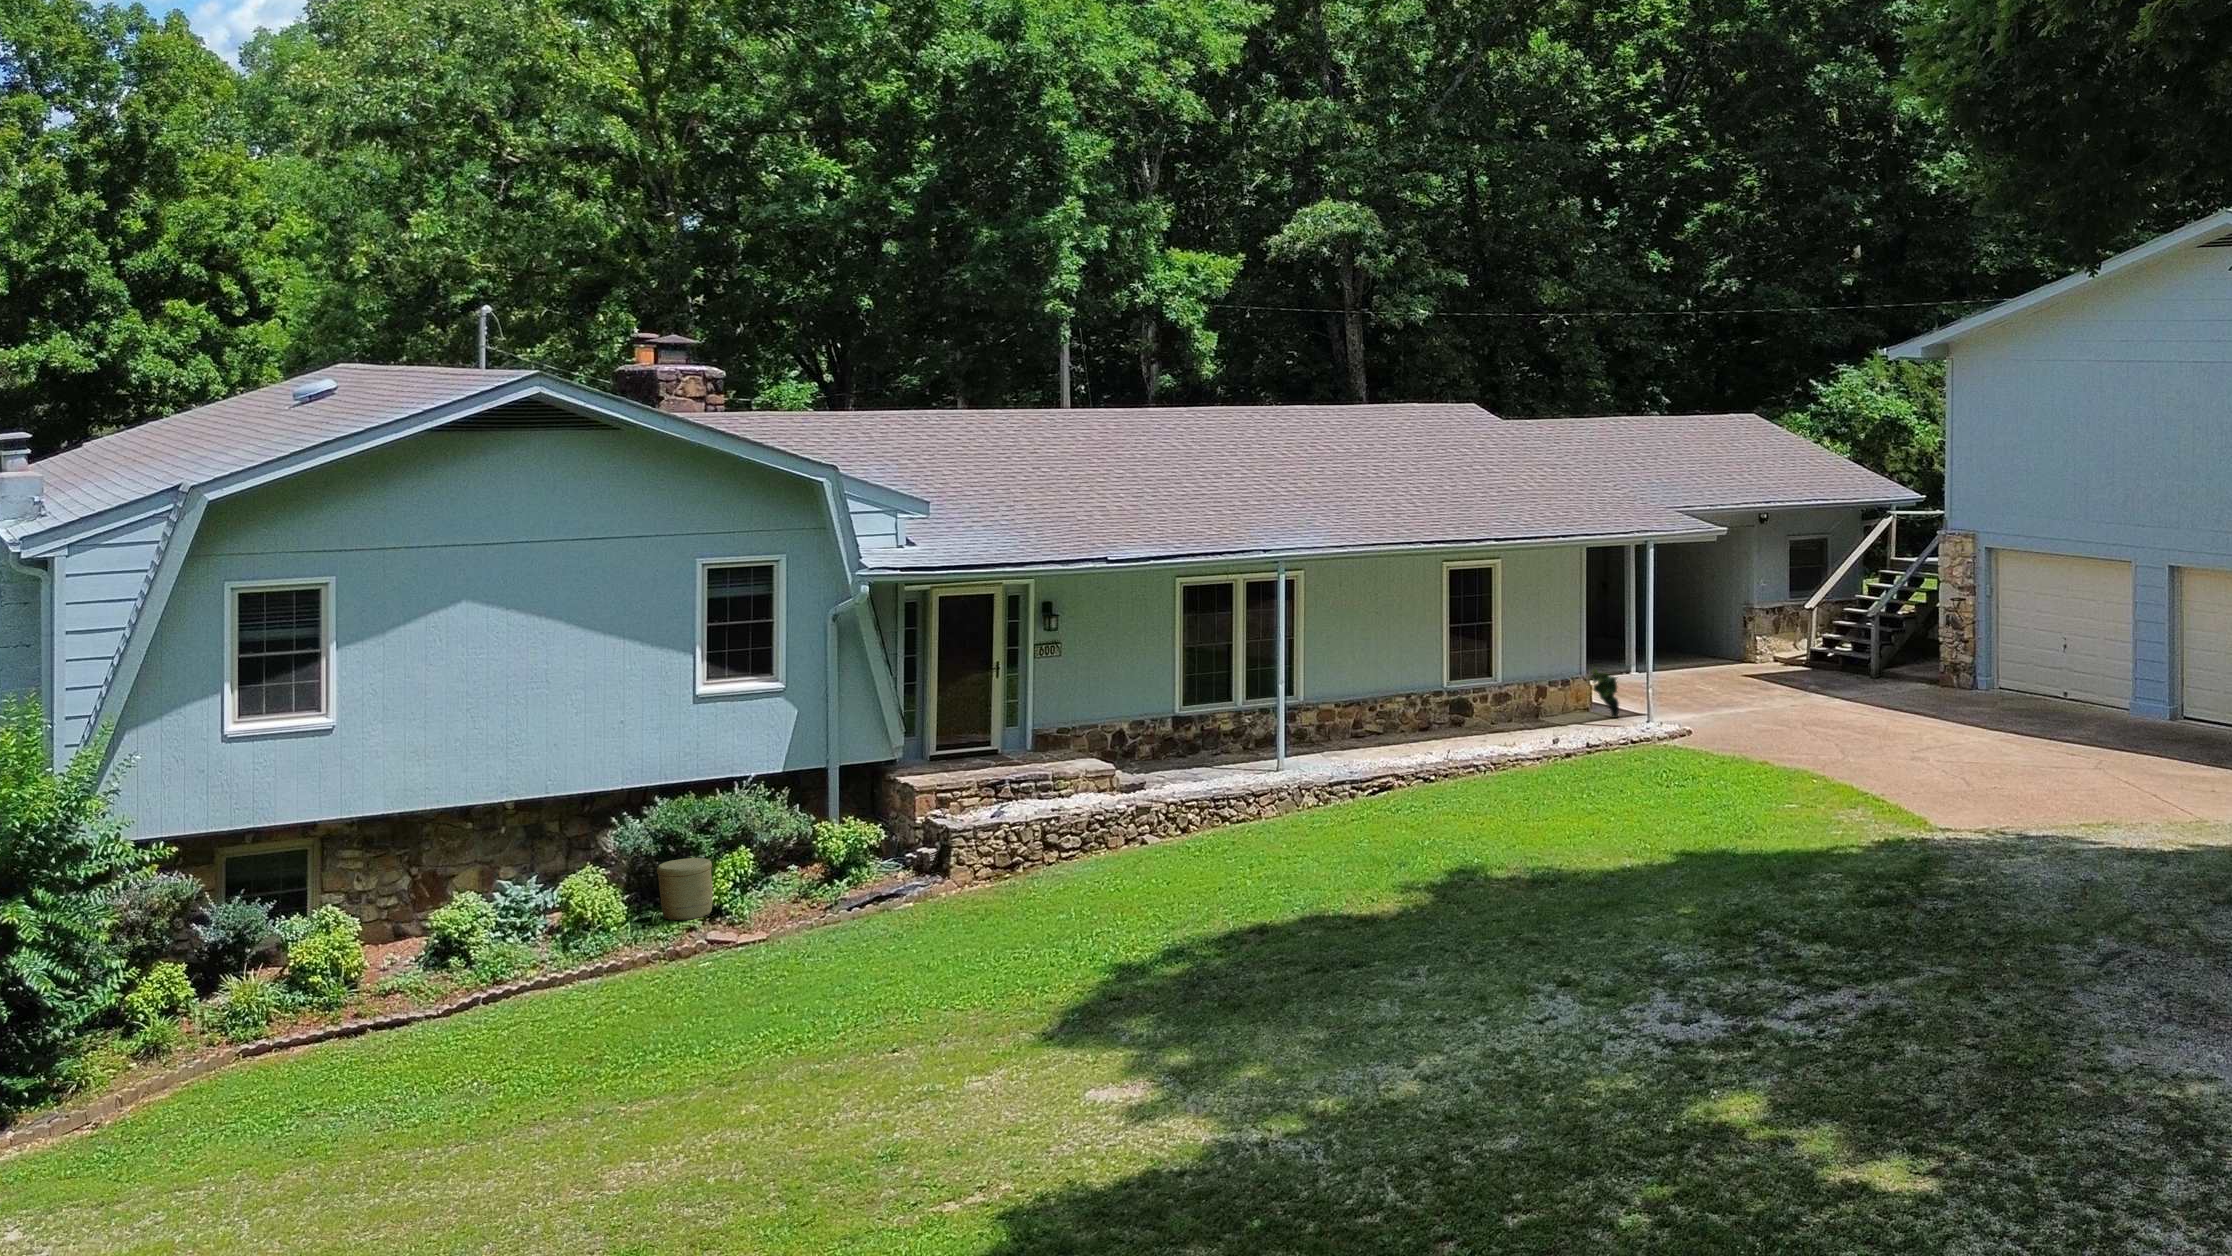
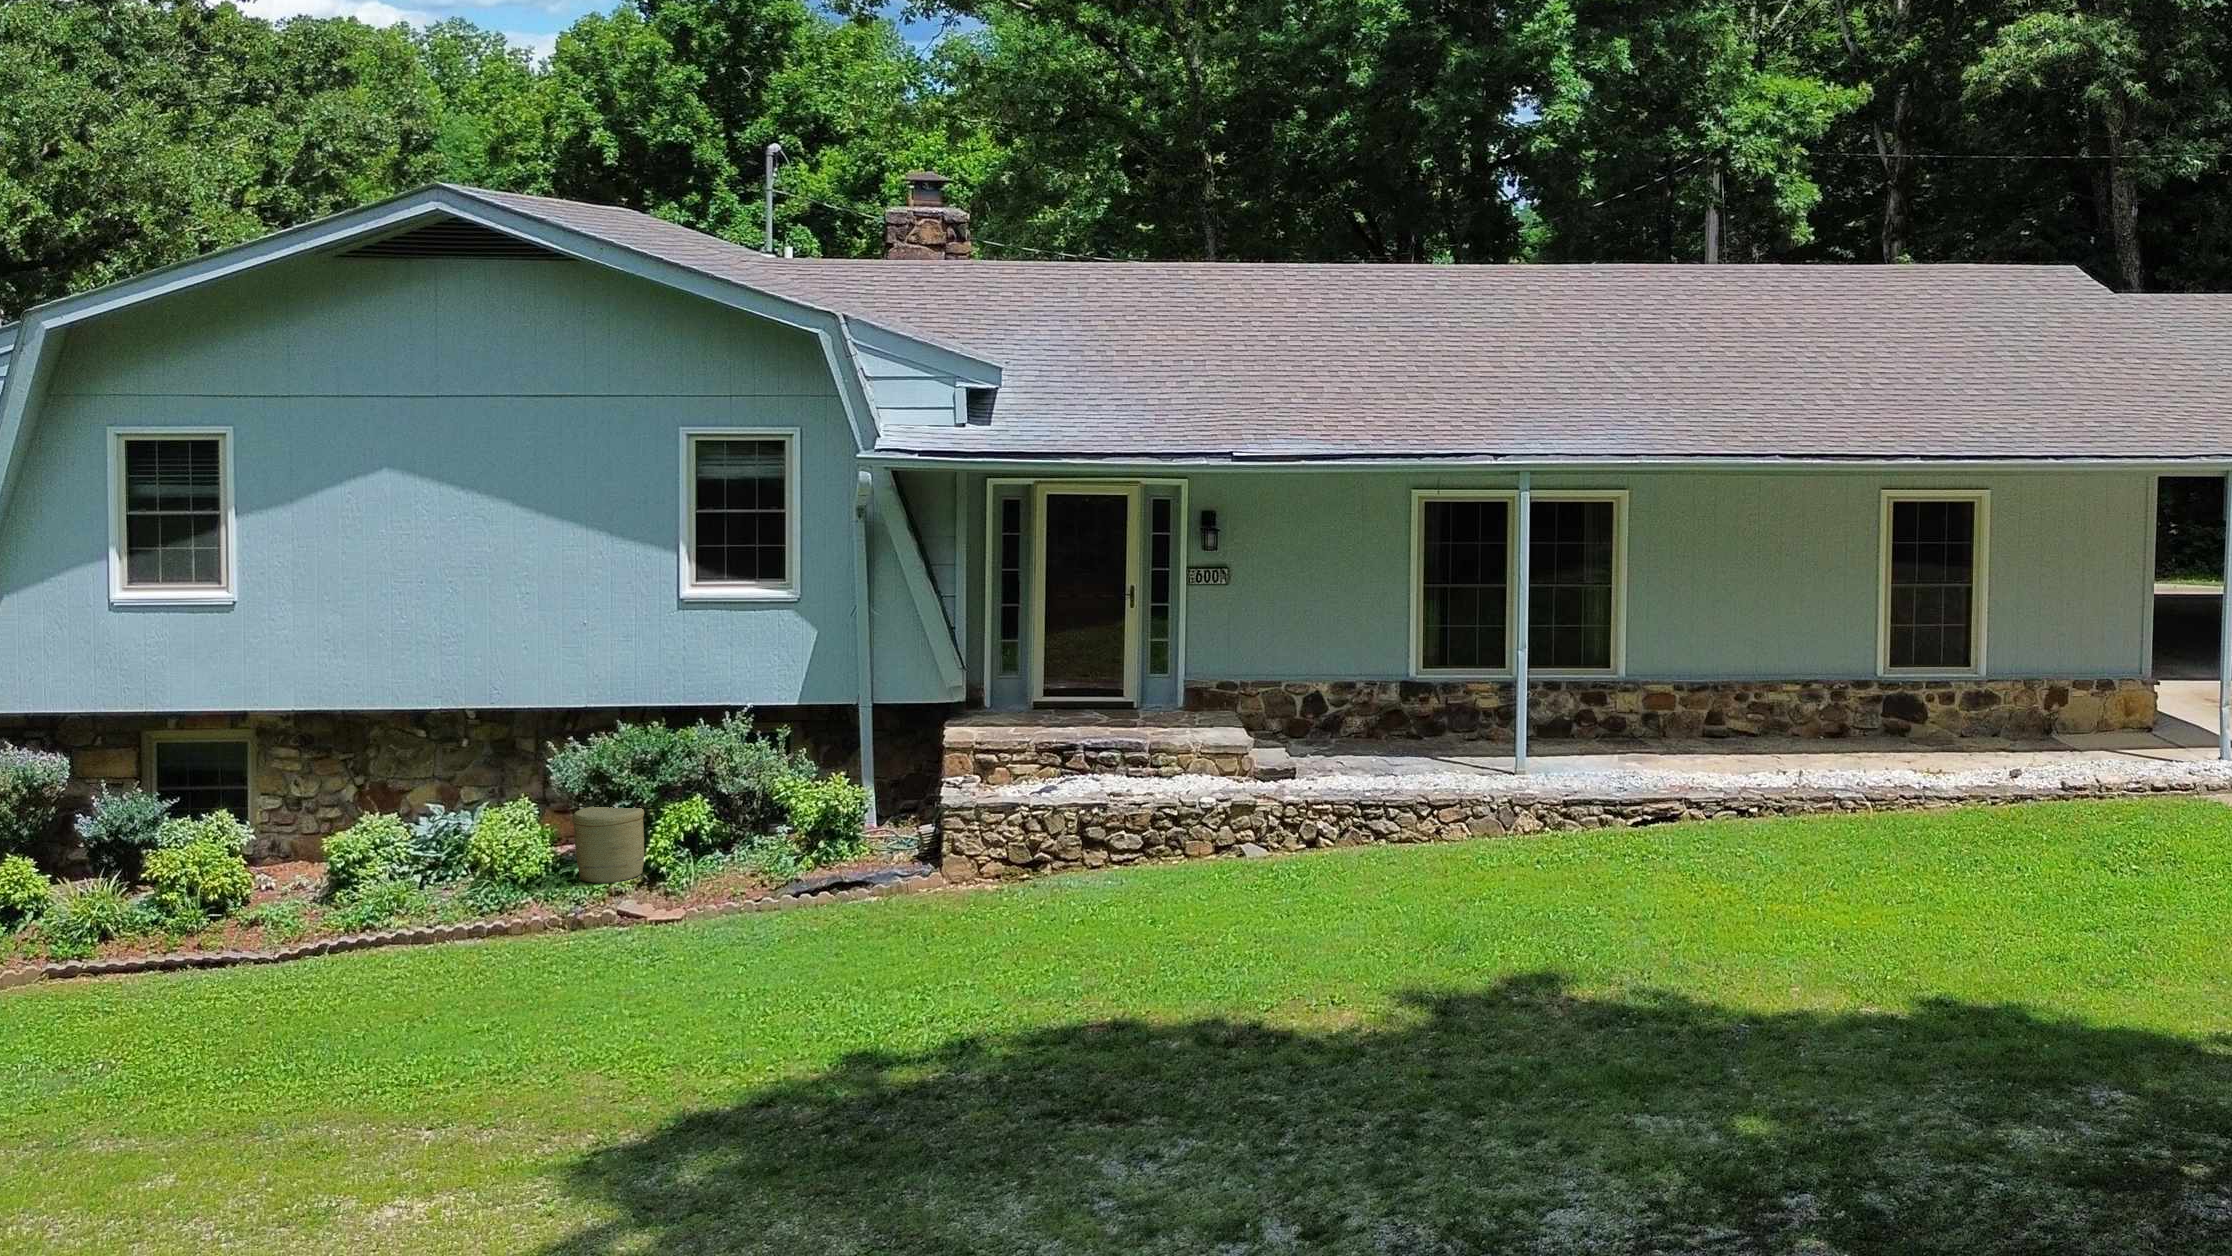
potted plant: present [1590,669,1619,718] -> none [2148,665,2205,748]

